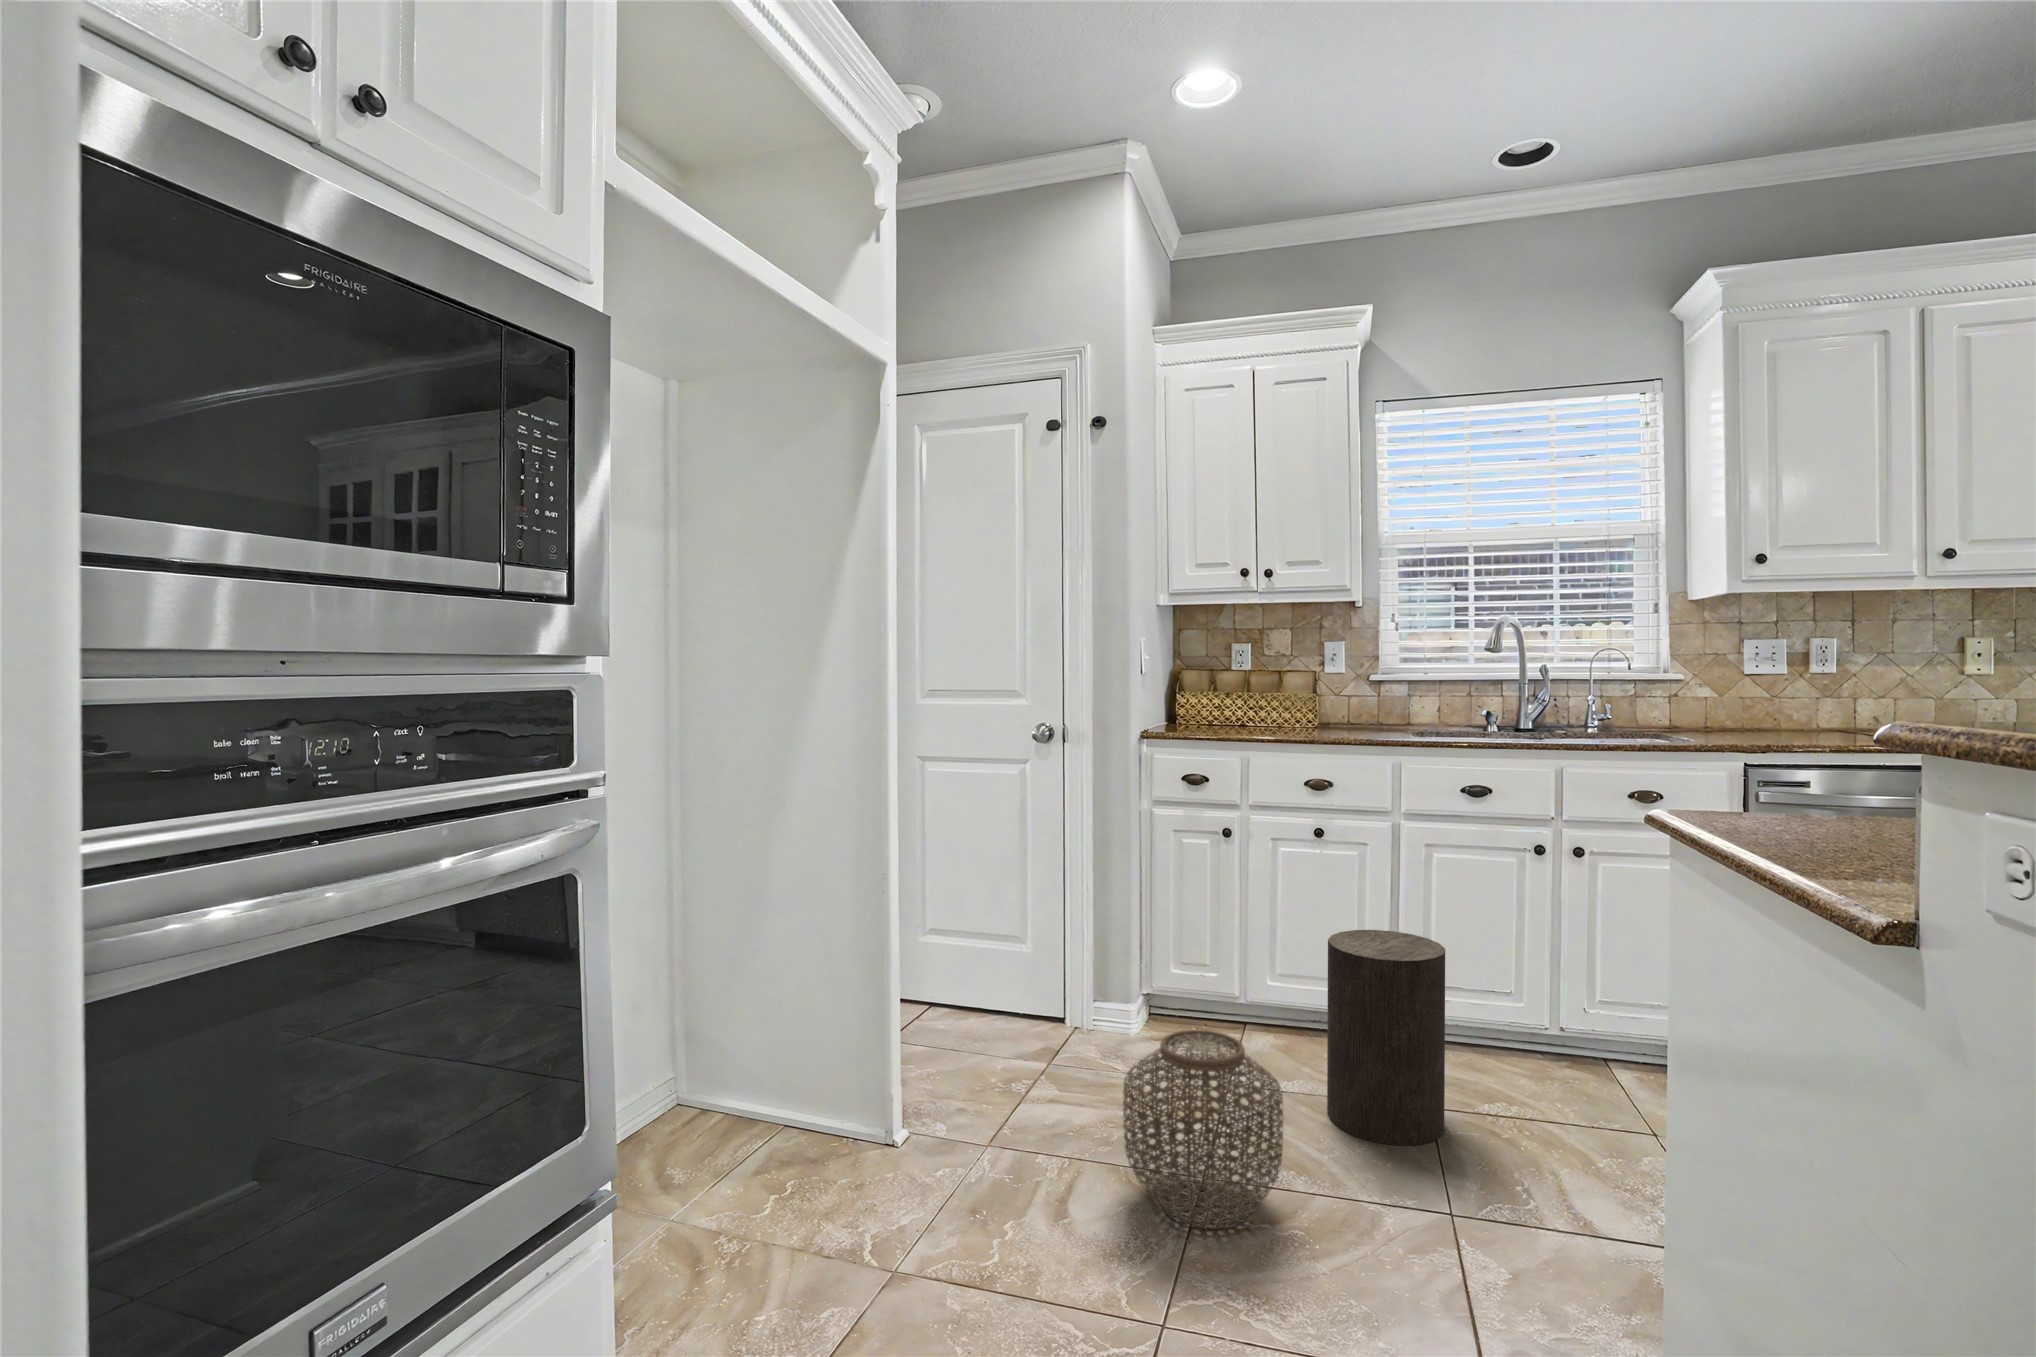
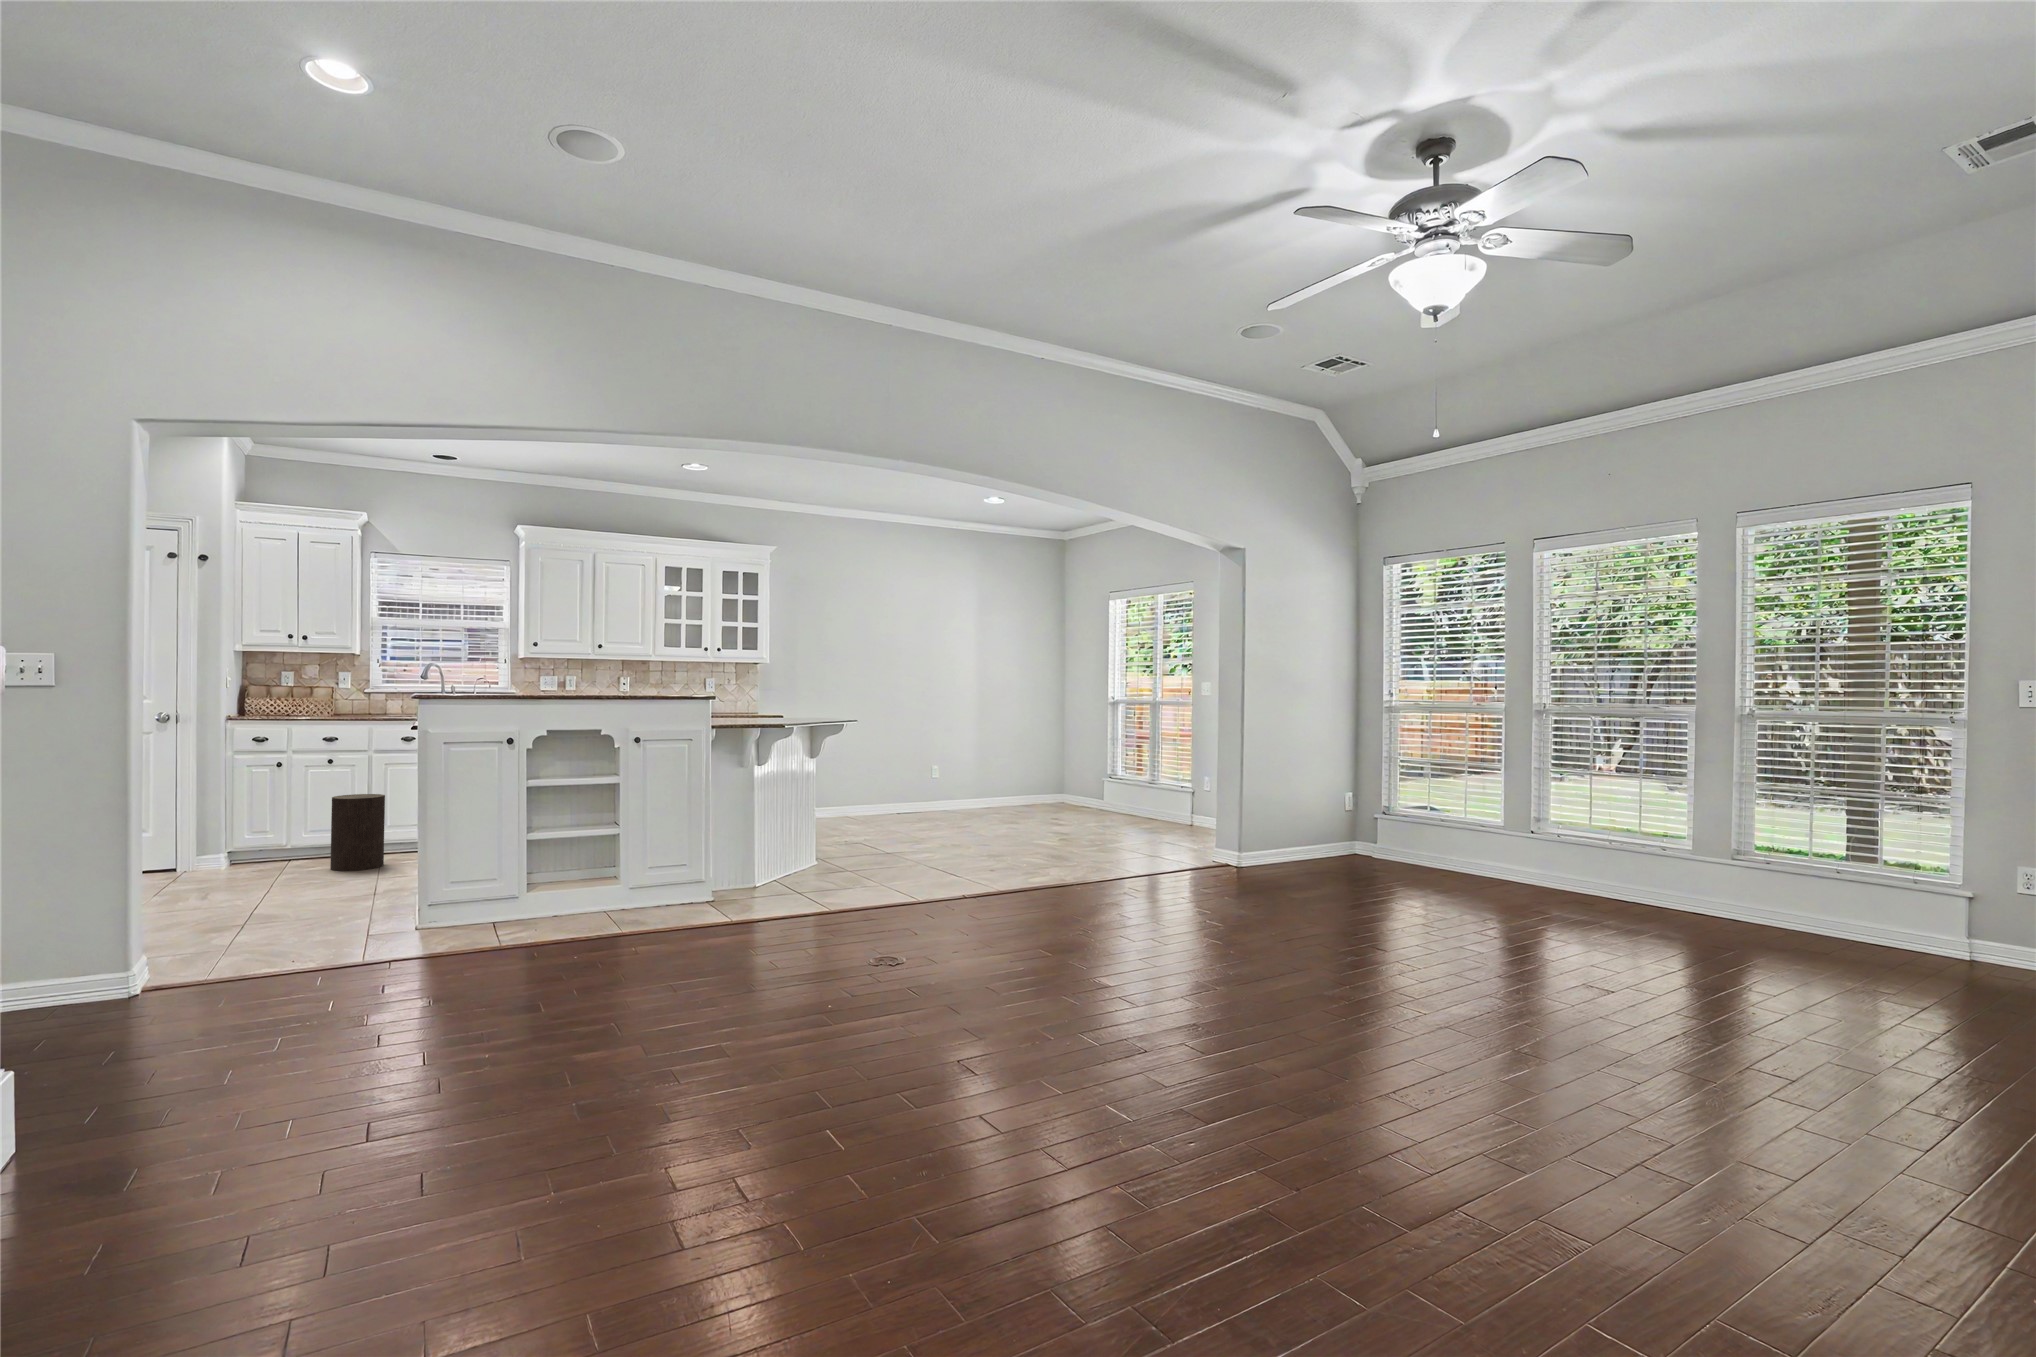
woven basket: present [1123,1030,1283,1229] -> none [234,824,308,891]

